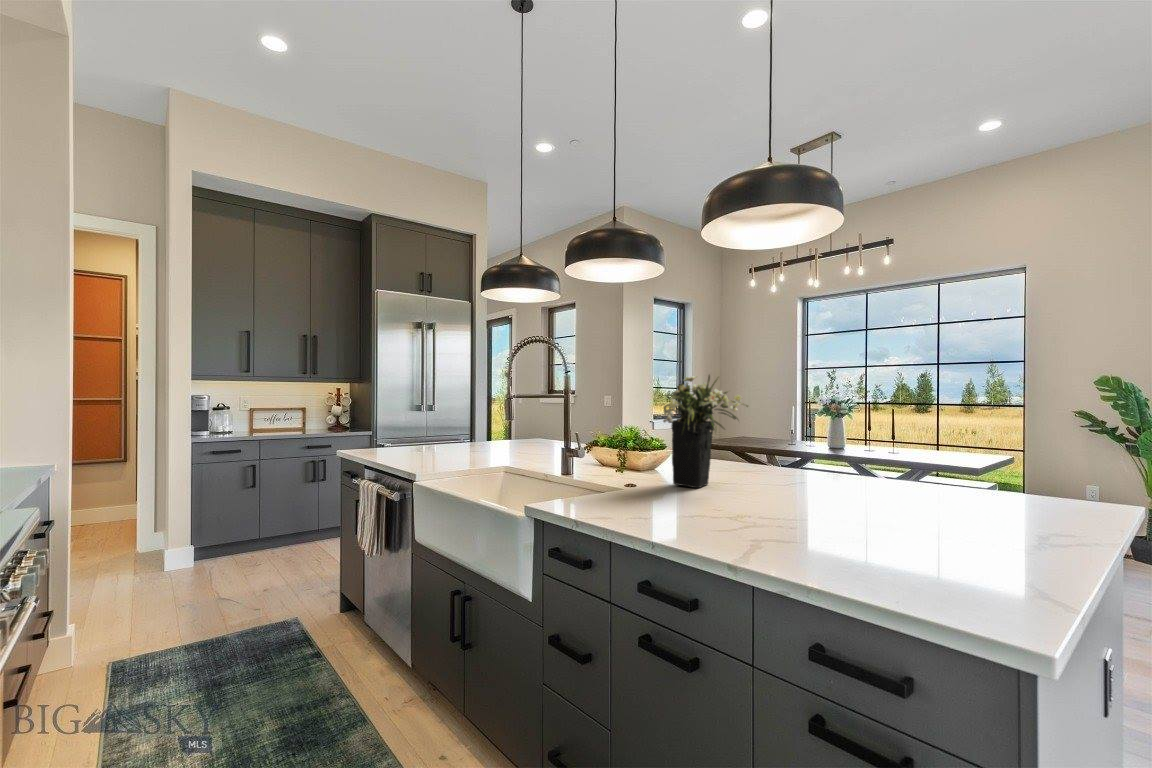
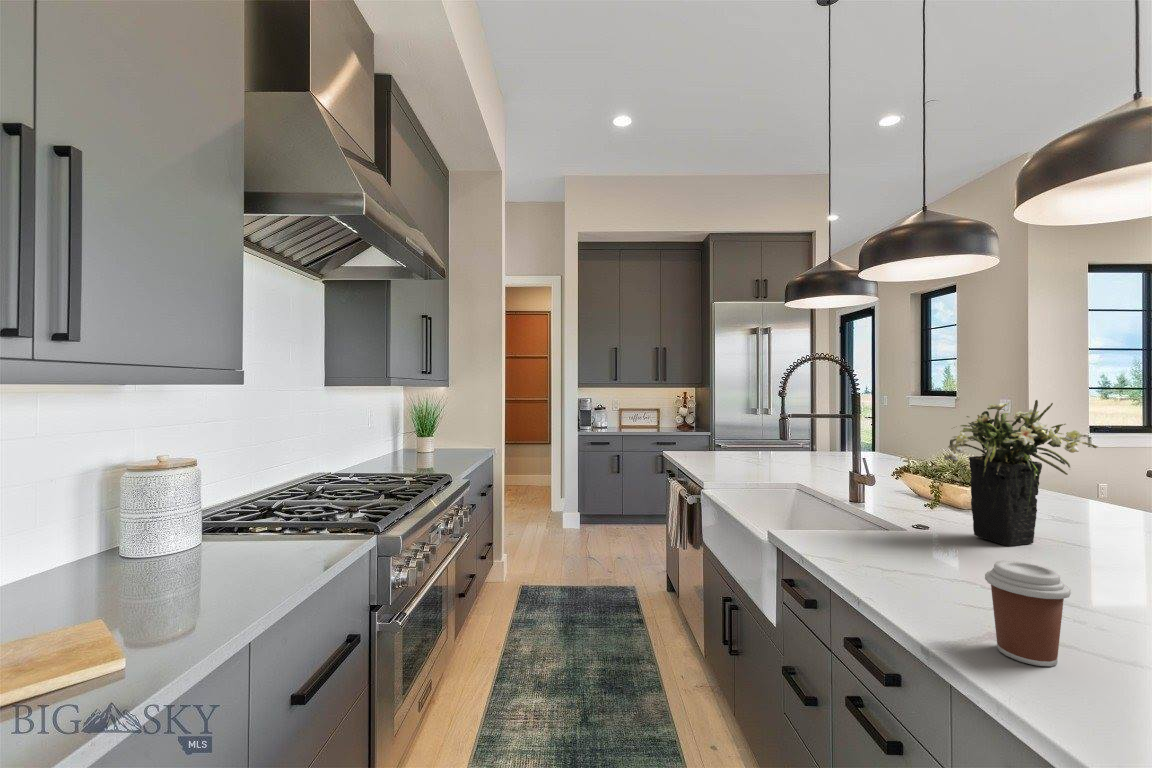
coffee cup: none [771,481,827,558] -> present [985,561,1071,666]

